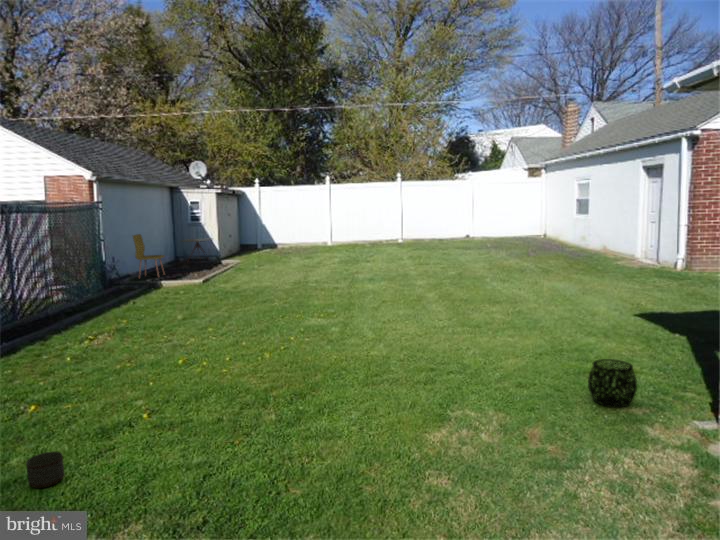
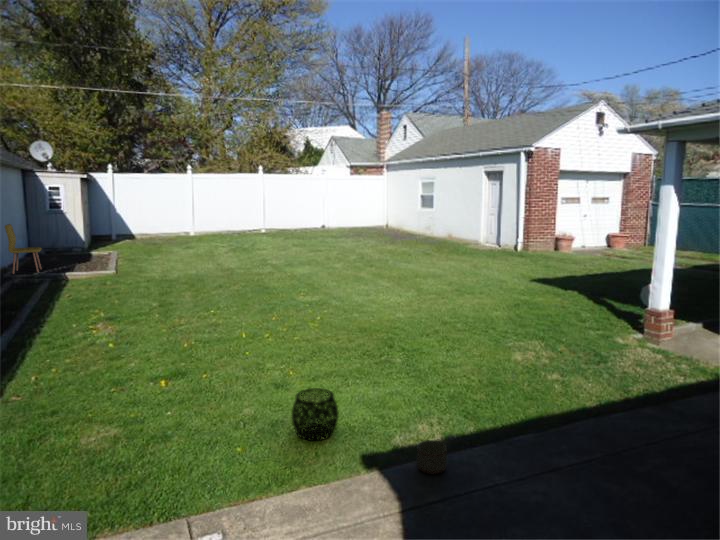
round table: present [183,238,210,255] -> none [40,228,81,255]
woven basket: present [588,359,637,407] -> present [292,388,338,440]
planter: present [26,451,65,488] -> present [417,440,447,474]

